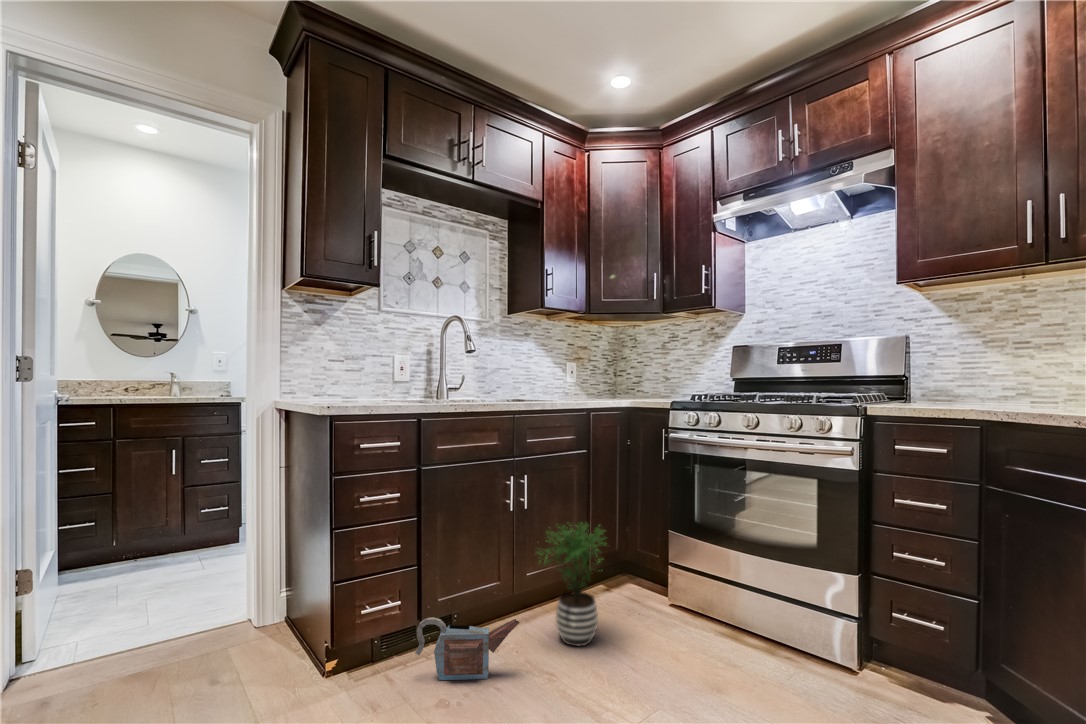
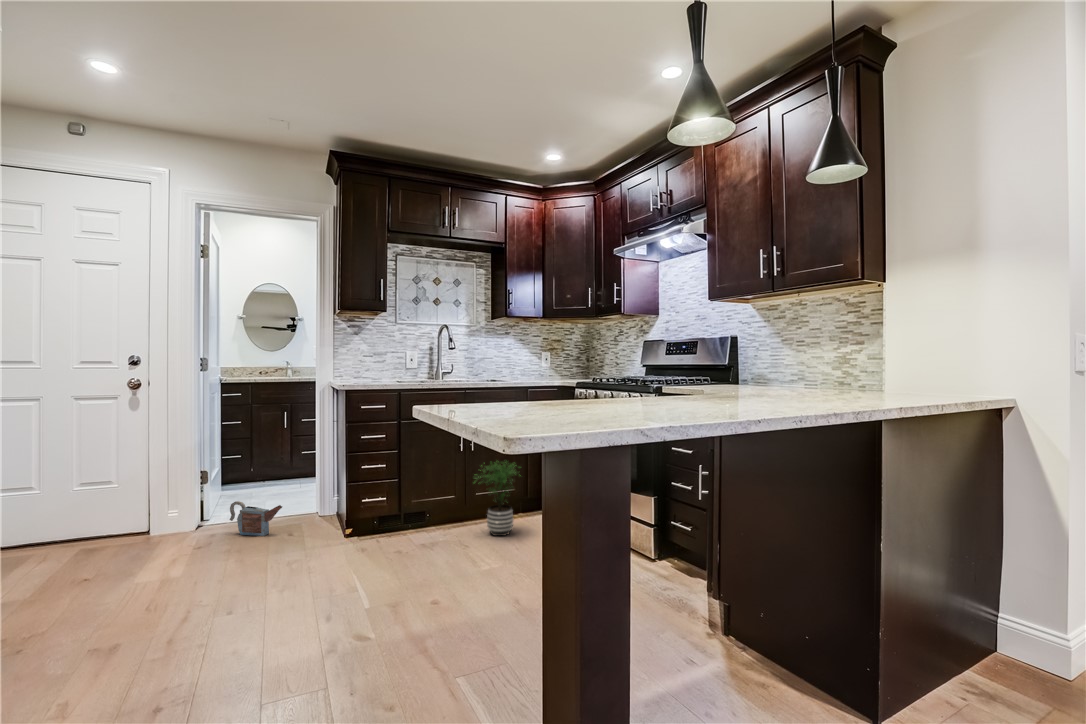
watering can: present [415,617,519,680] -> present [230,501,282,536]

